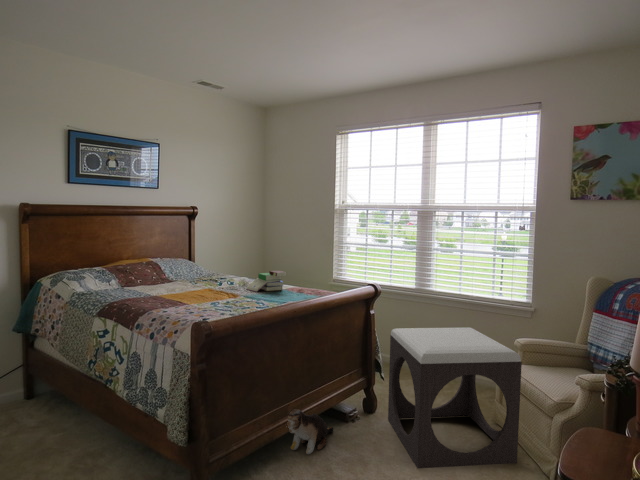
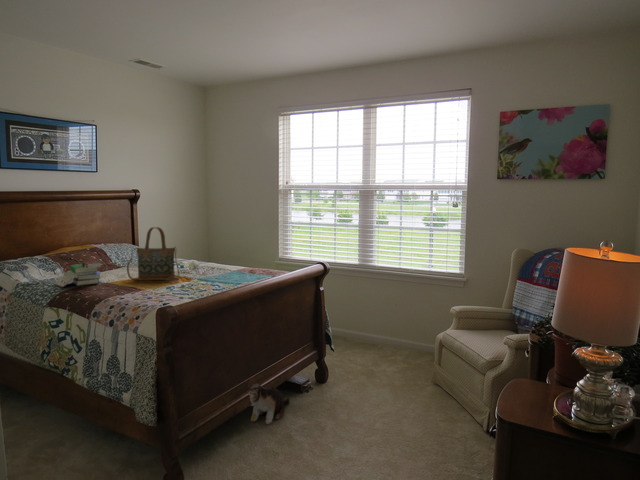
handbag: none [177,242,227,297] -> present [127,227,179,281]
book: present [247,271,286,292] -> present [55,261,101,287]
footstool: present [388,327,522,468] -> none [339,299,456,427]

